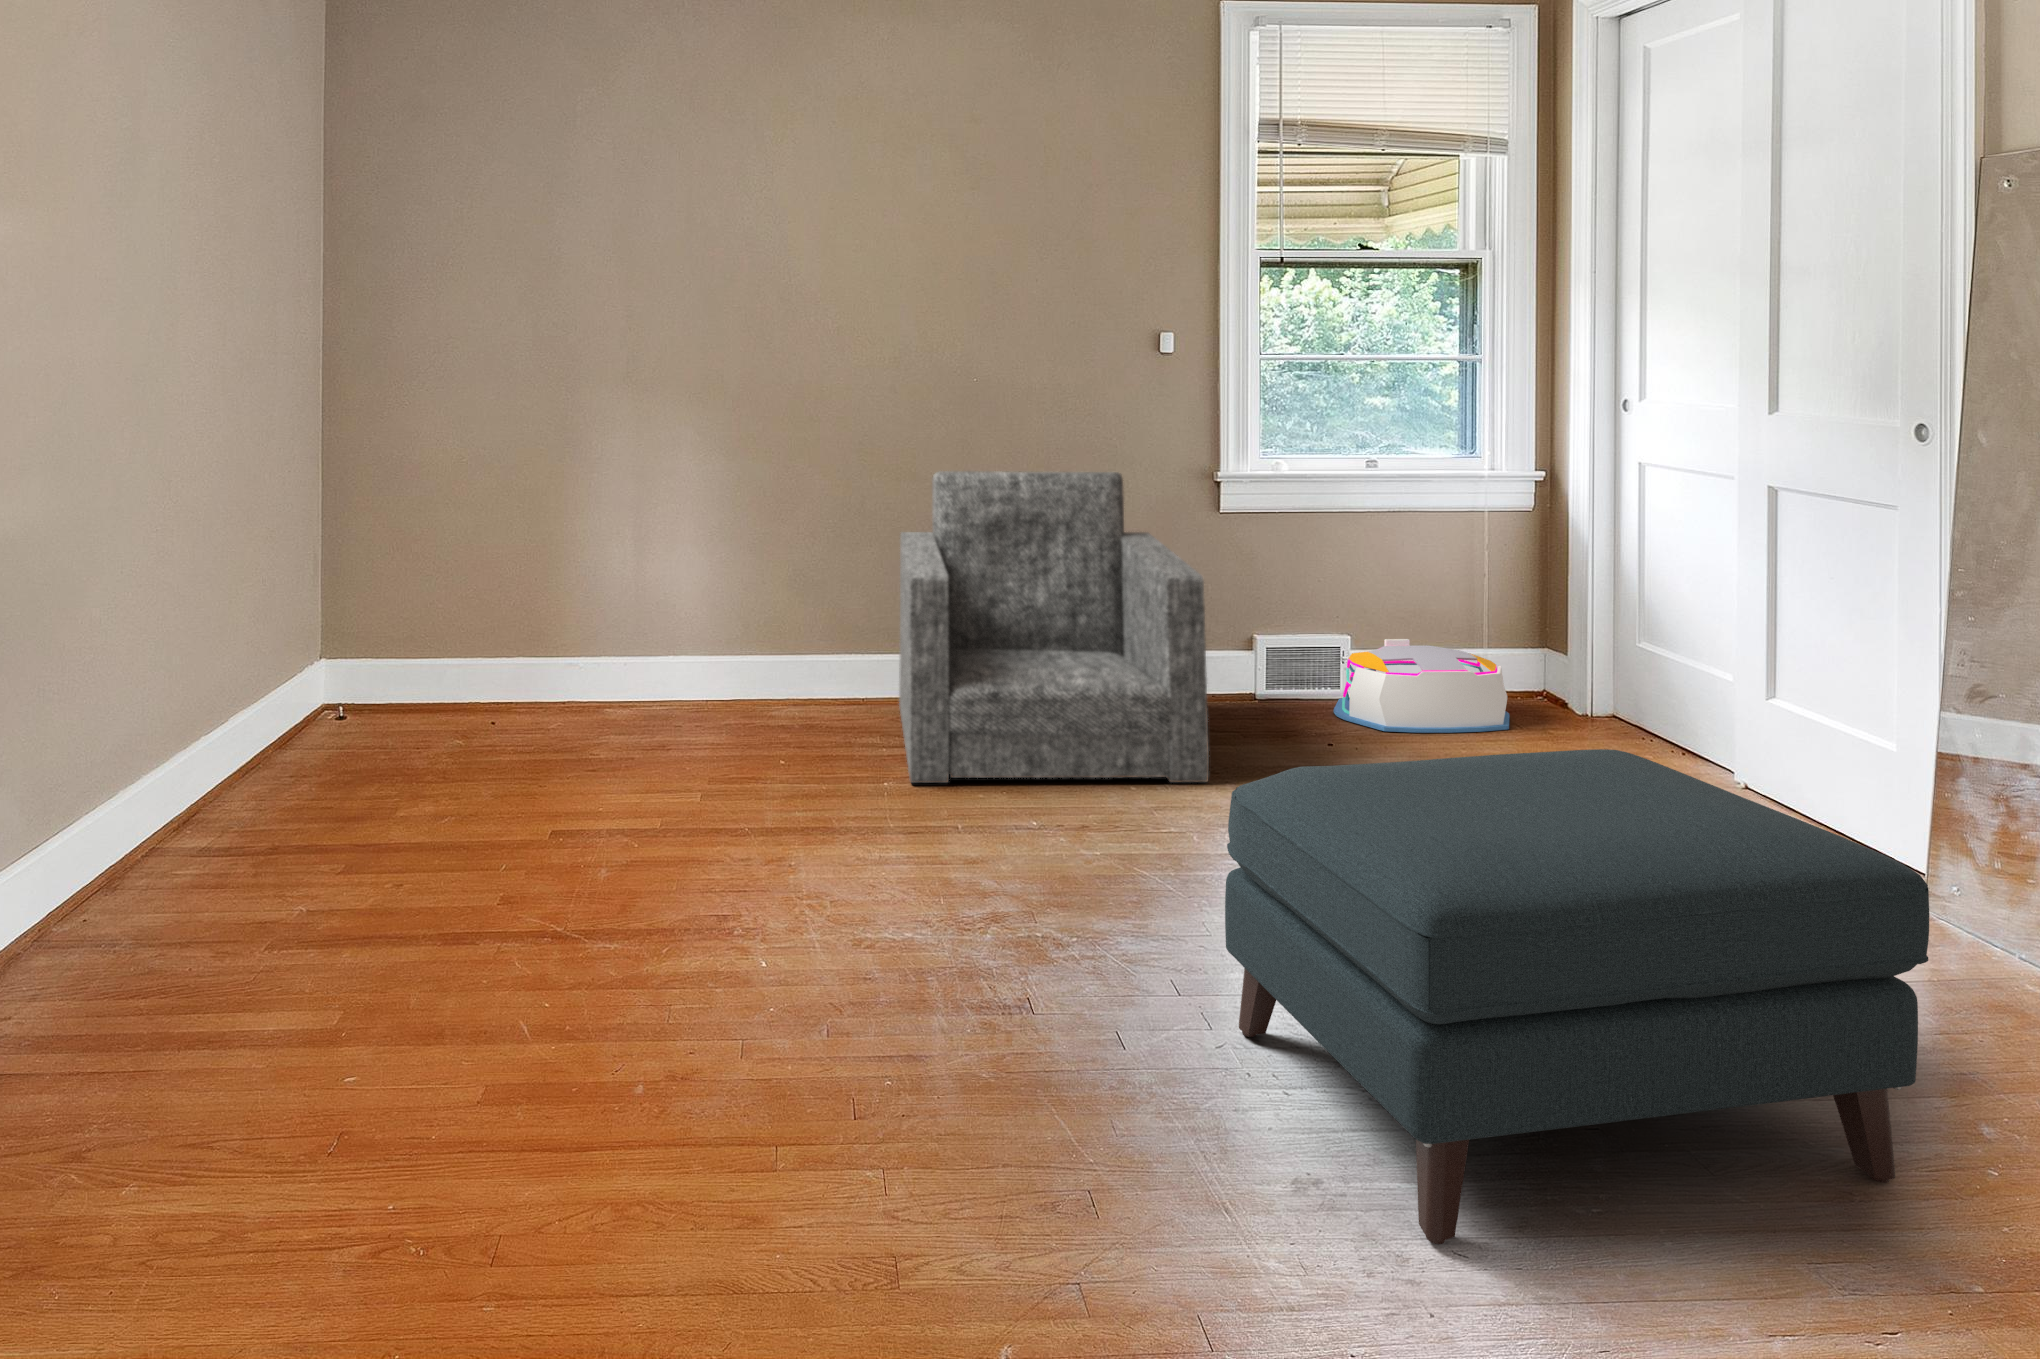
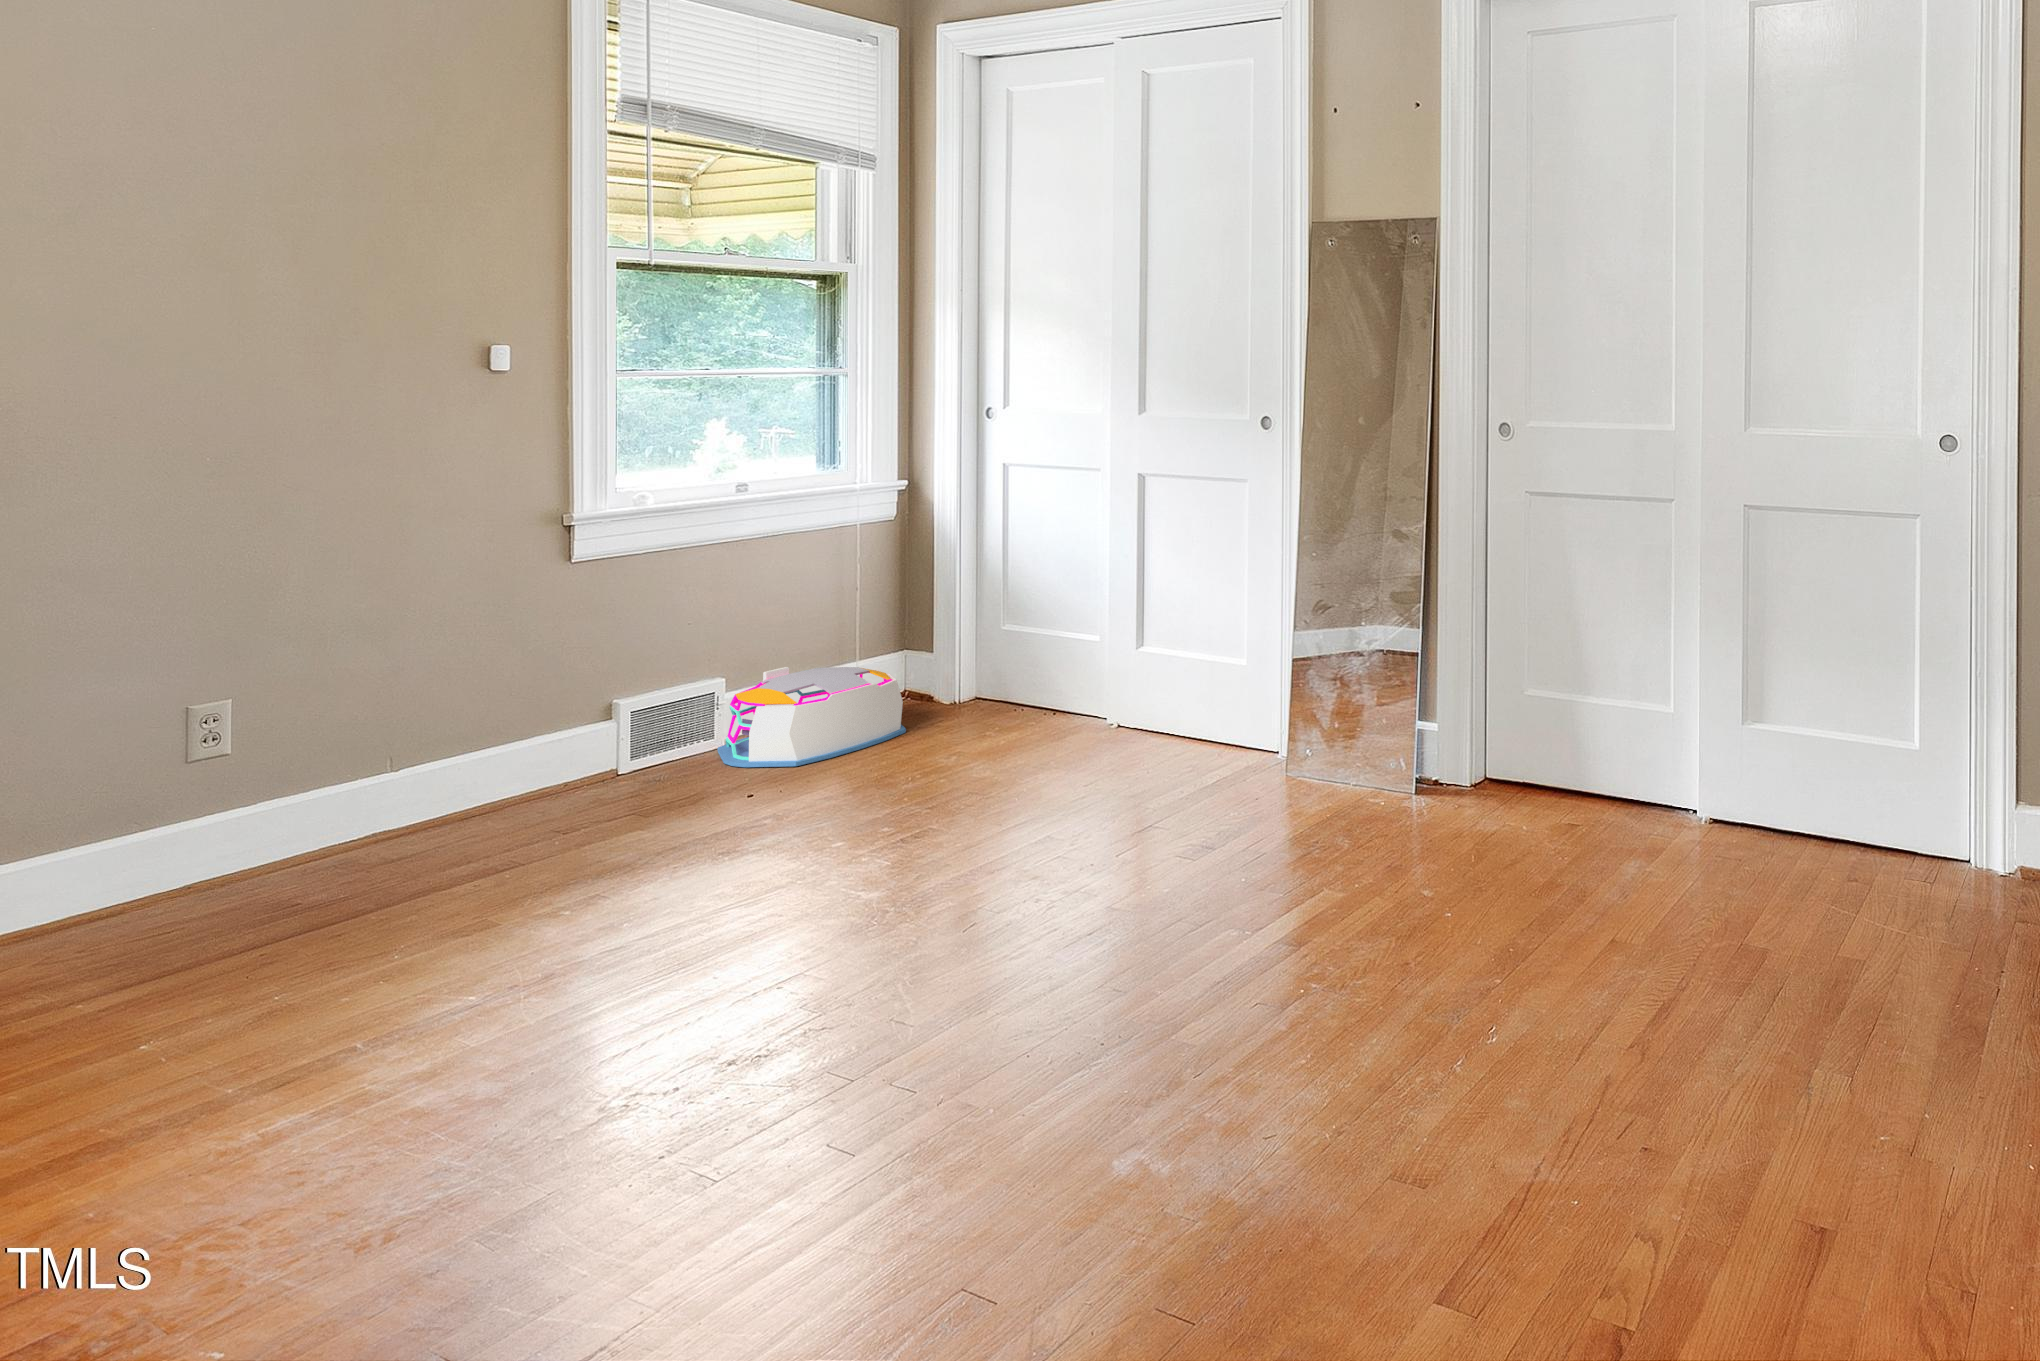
armchair: present [899,471,1209,783] -> none [34,524,669,1028]
ottoman: present [1225,749,1929,1244] -> none [959,700,1448,1131]

